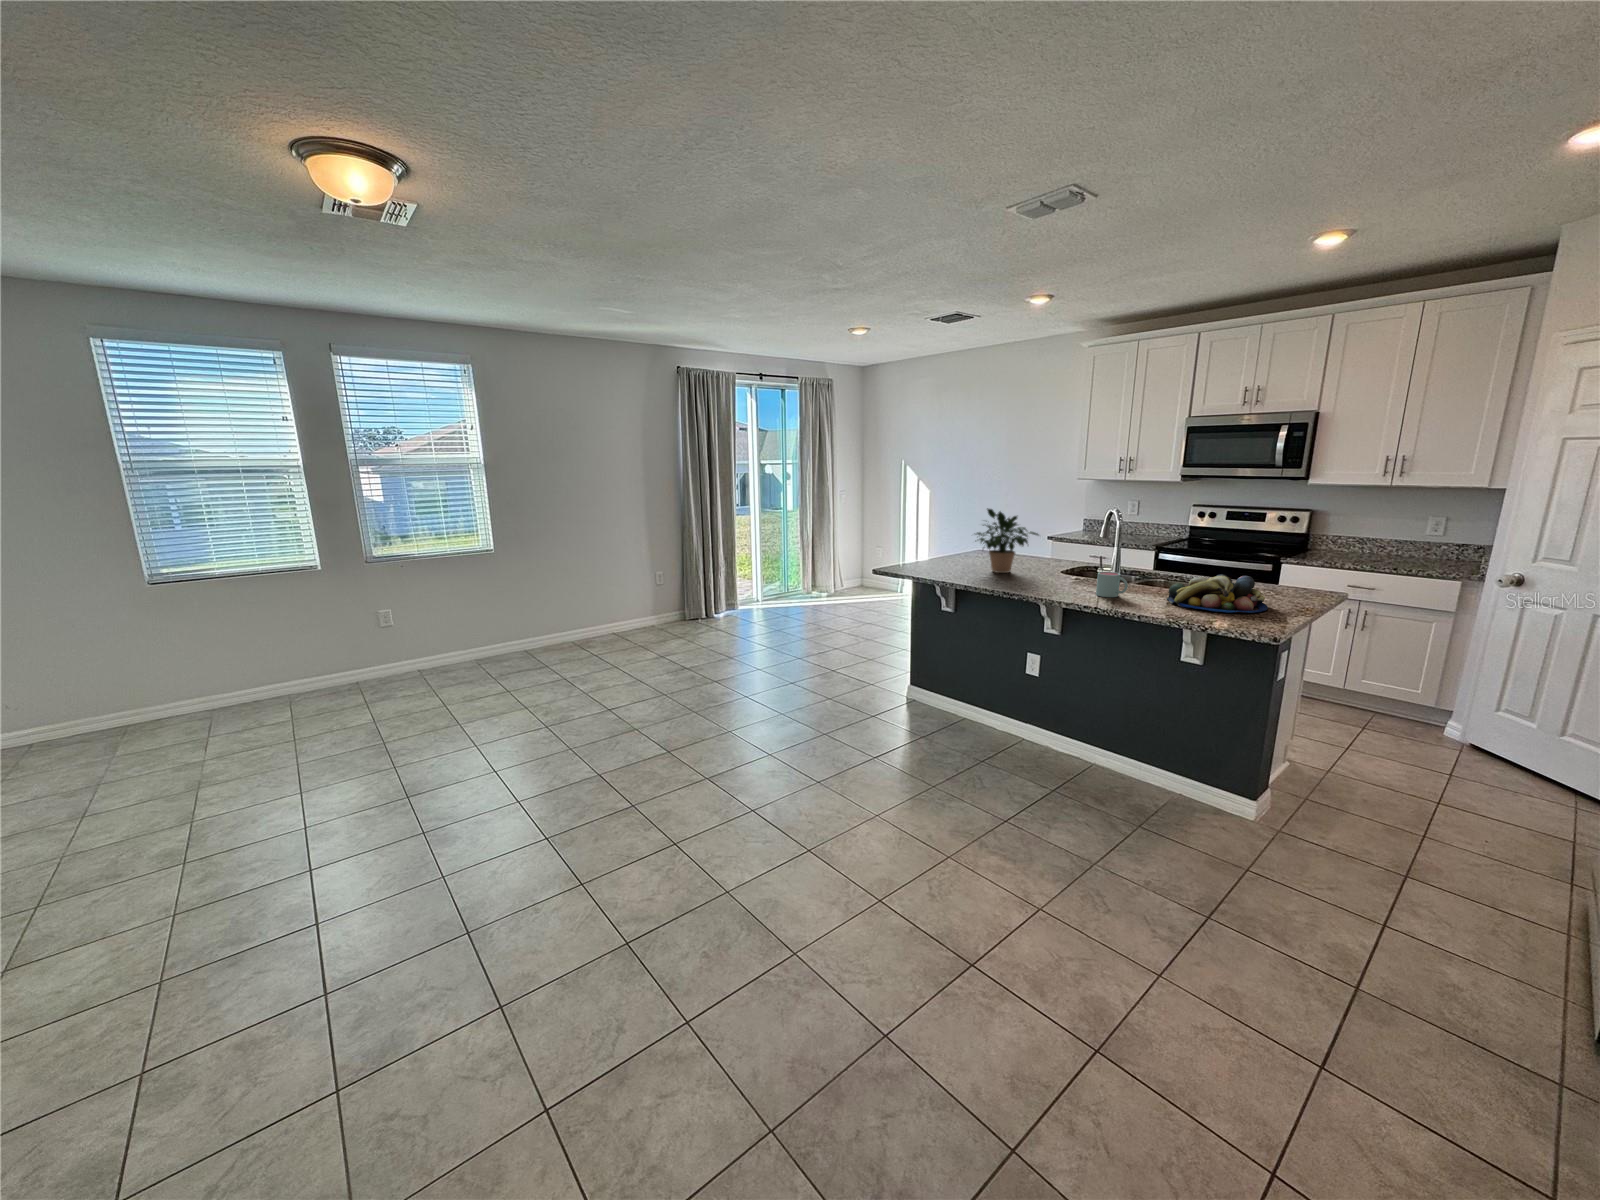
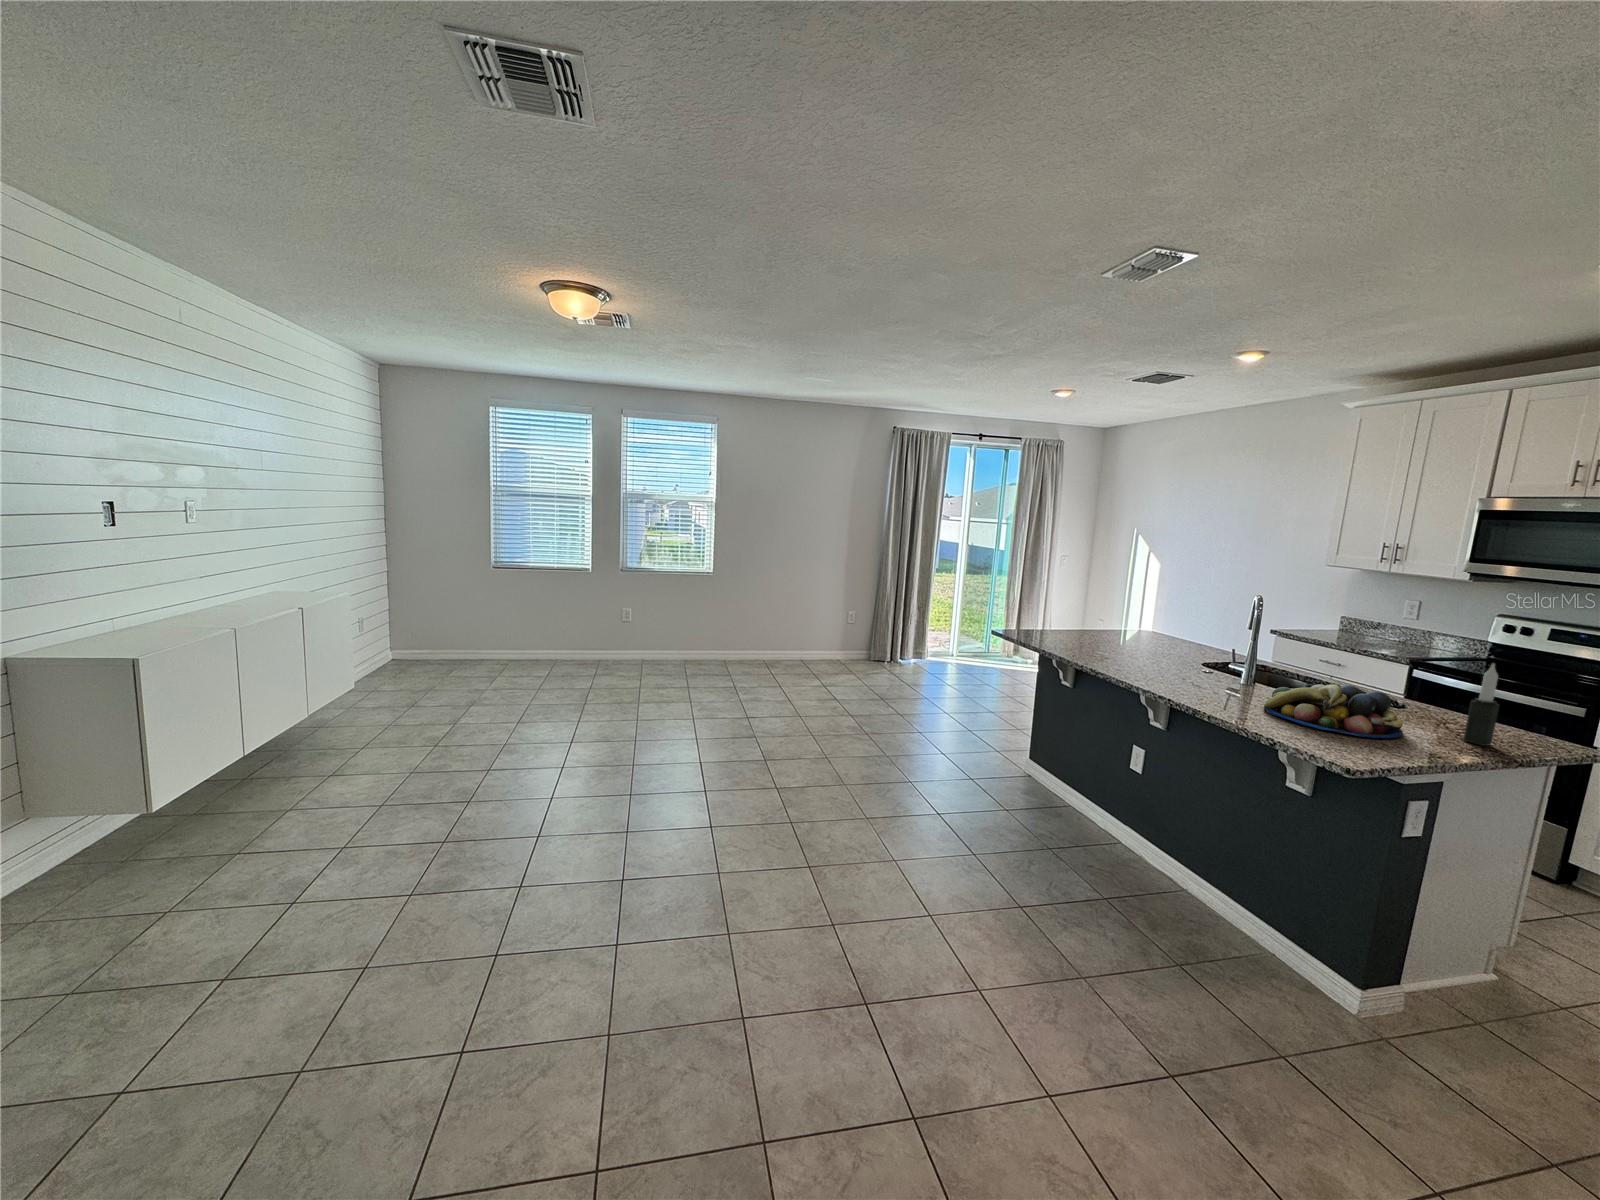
potted plant: present [976,508,1039,573] -> none [1085,578,1166,651]
candle: none [1292,543,1312,604] -> present [1463,664,1499,746]
mug: present [1096,572,1128,597] -> none [1183,660,1216,691]

